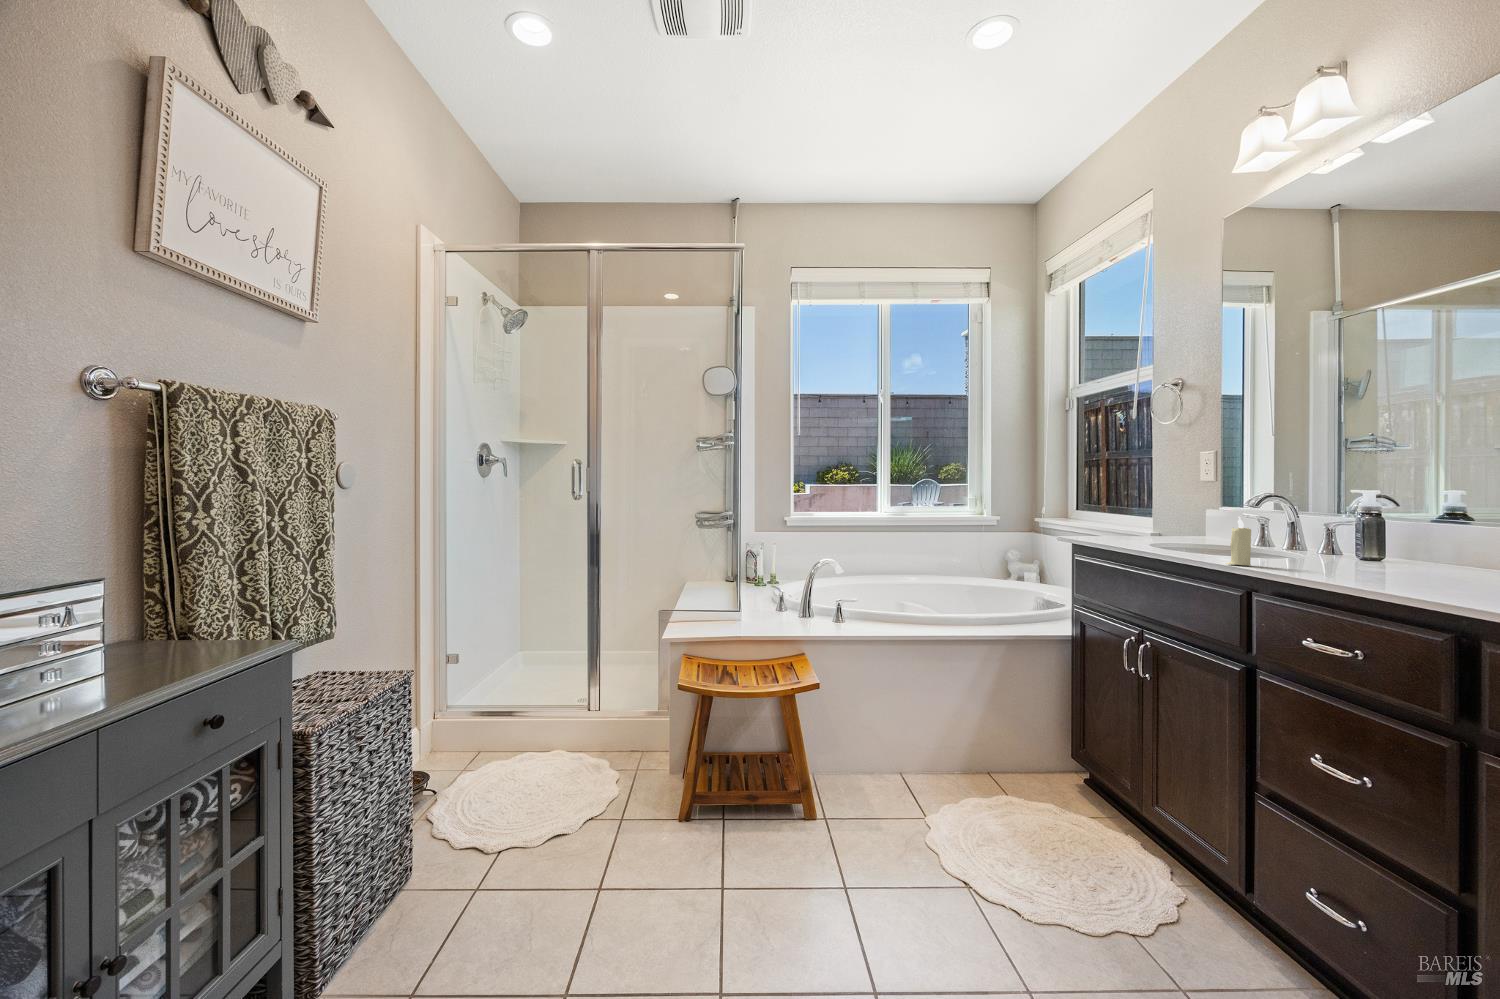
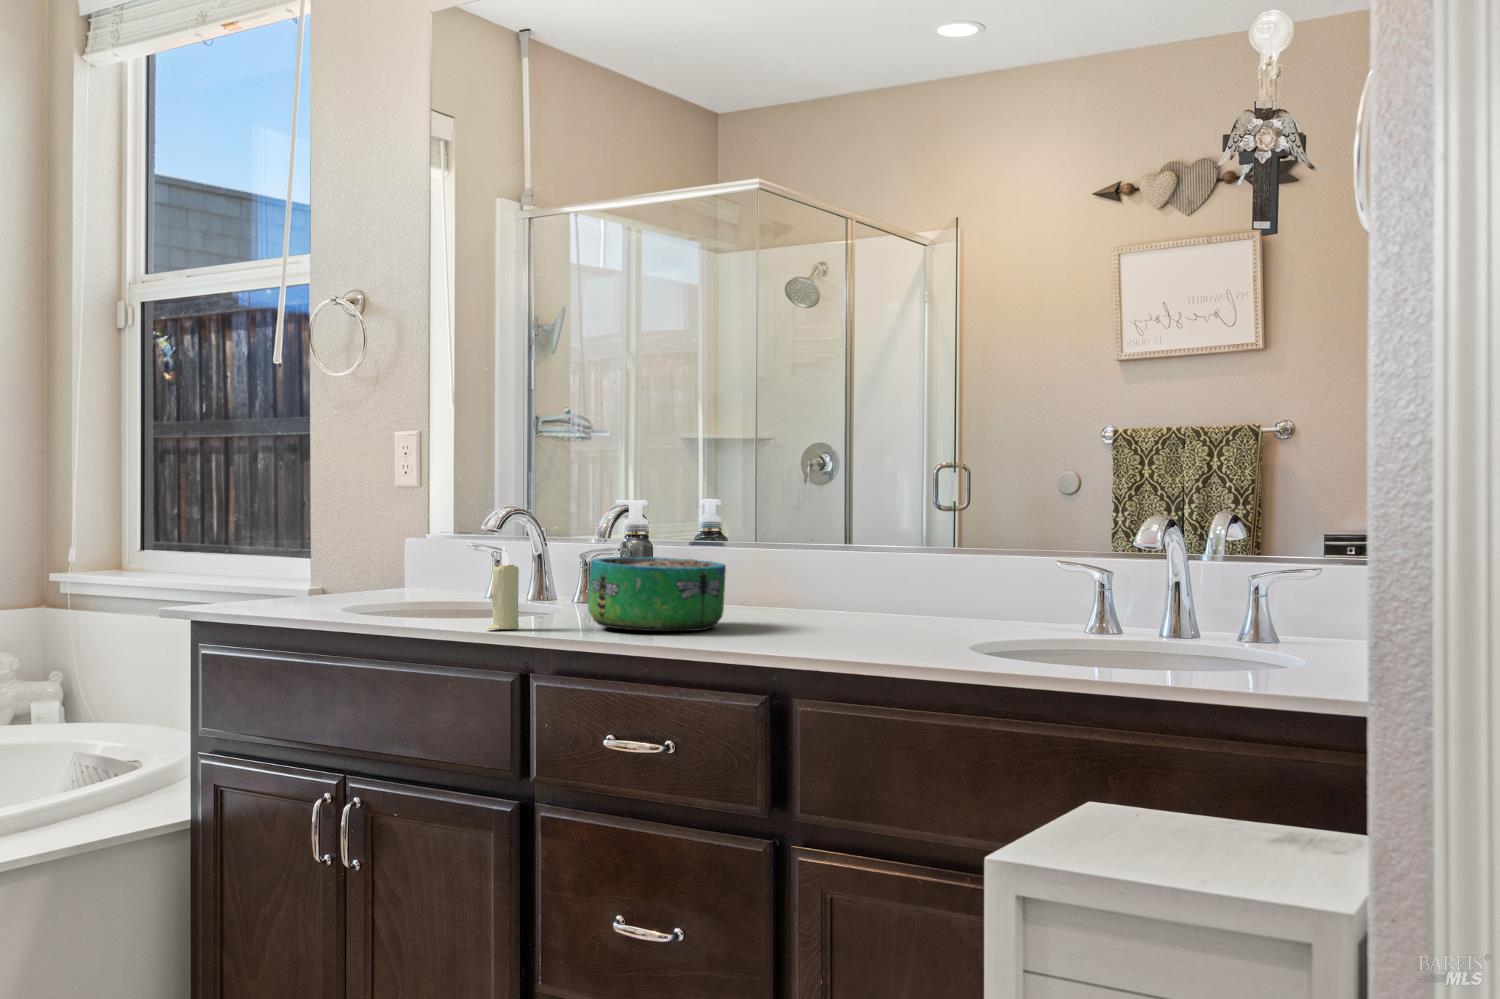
decorative bowl: none [1306,527,1443,582] -> present [588,557,726,631]

